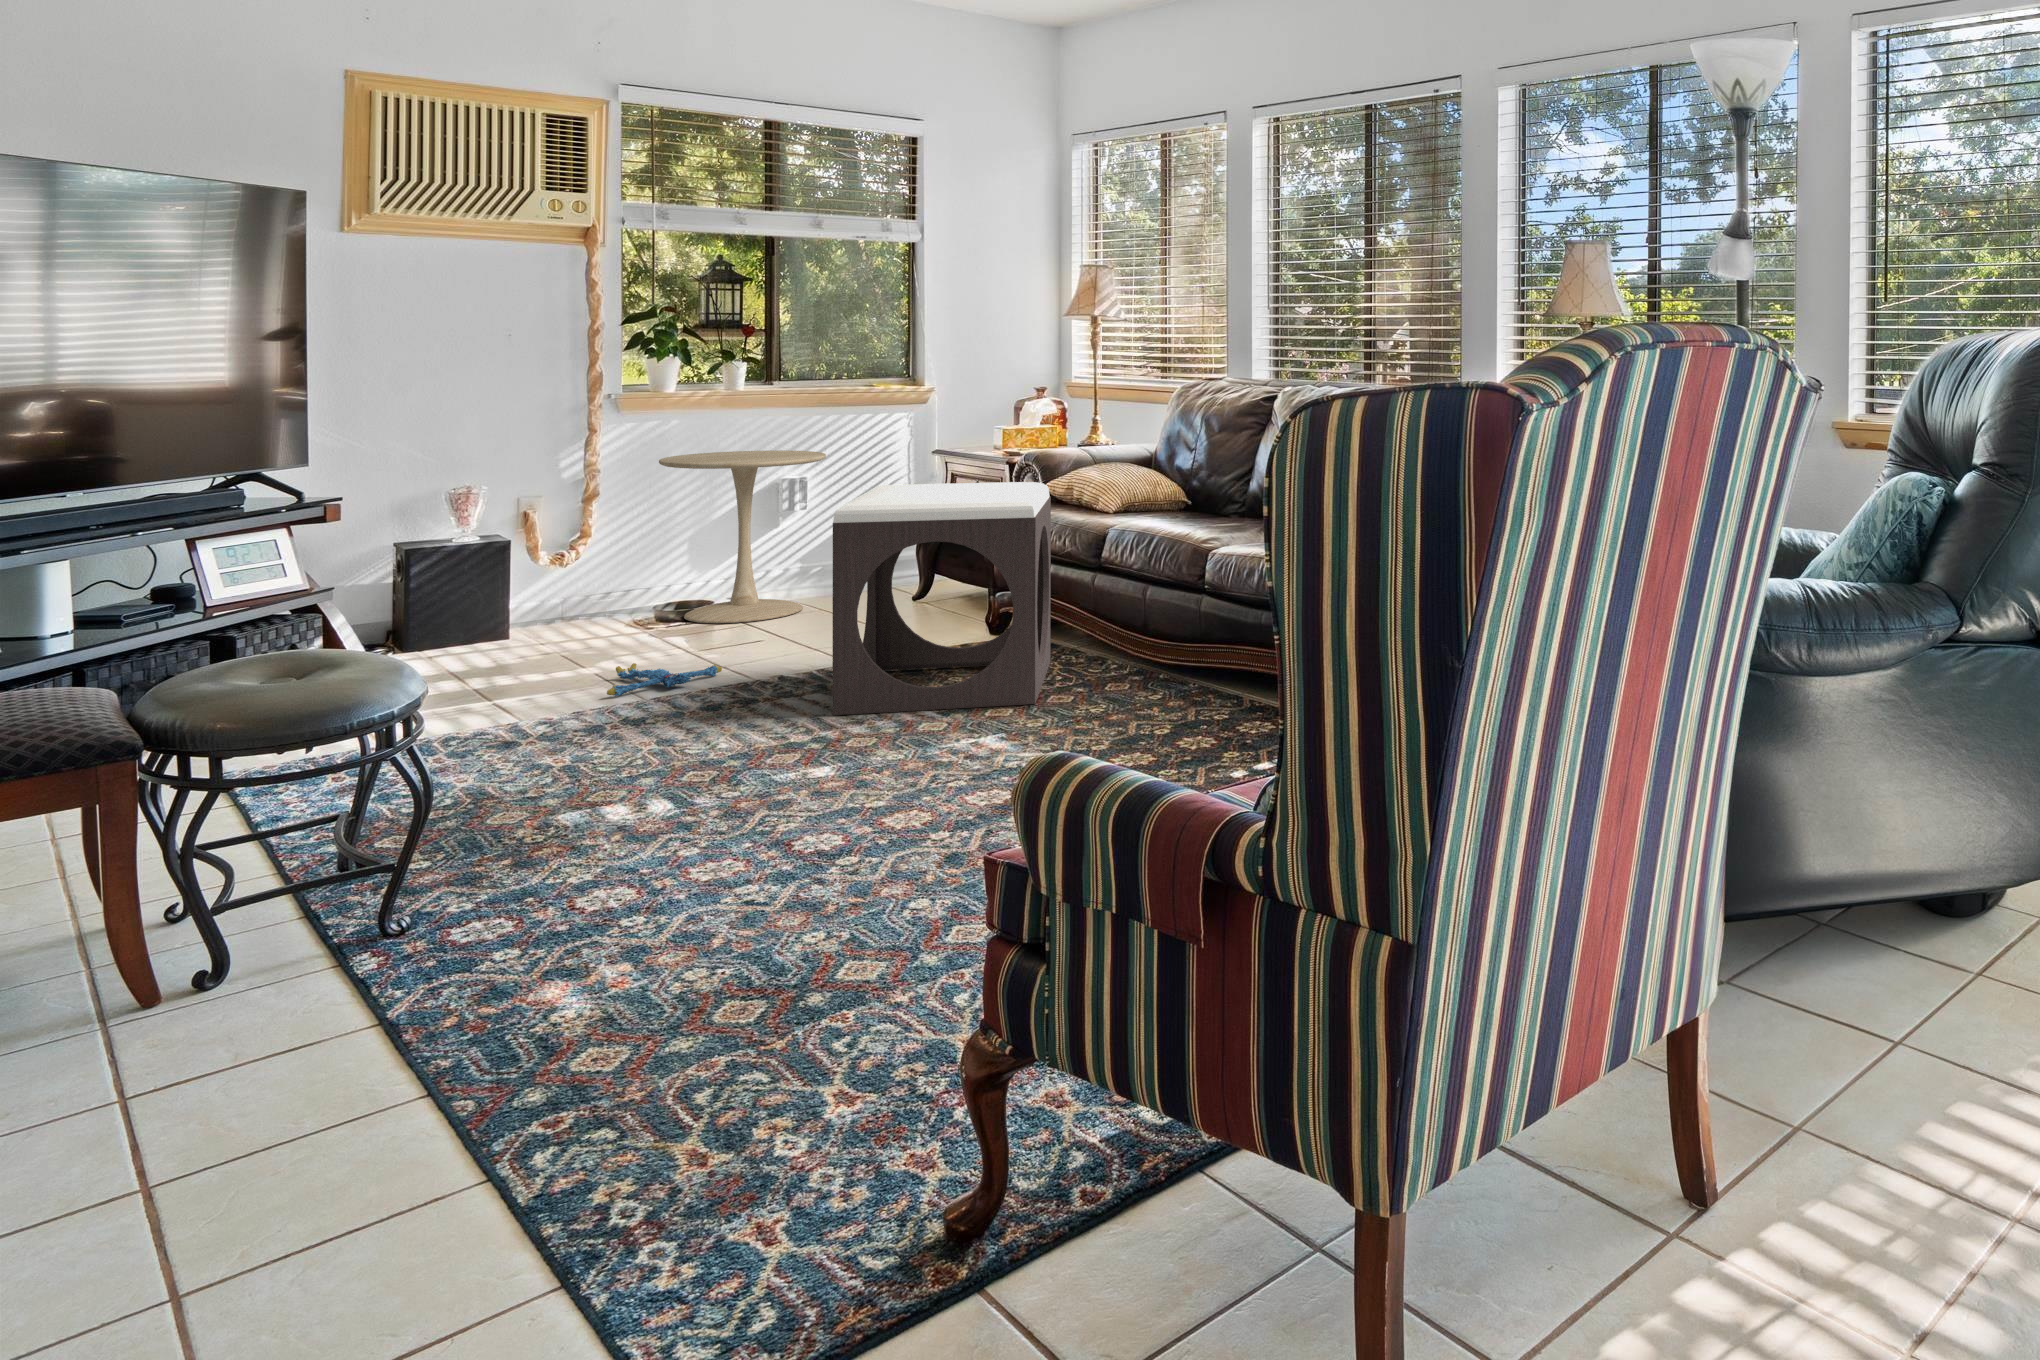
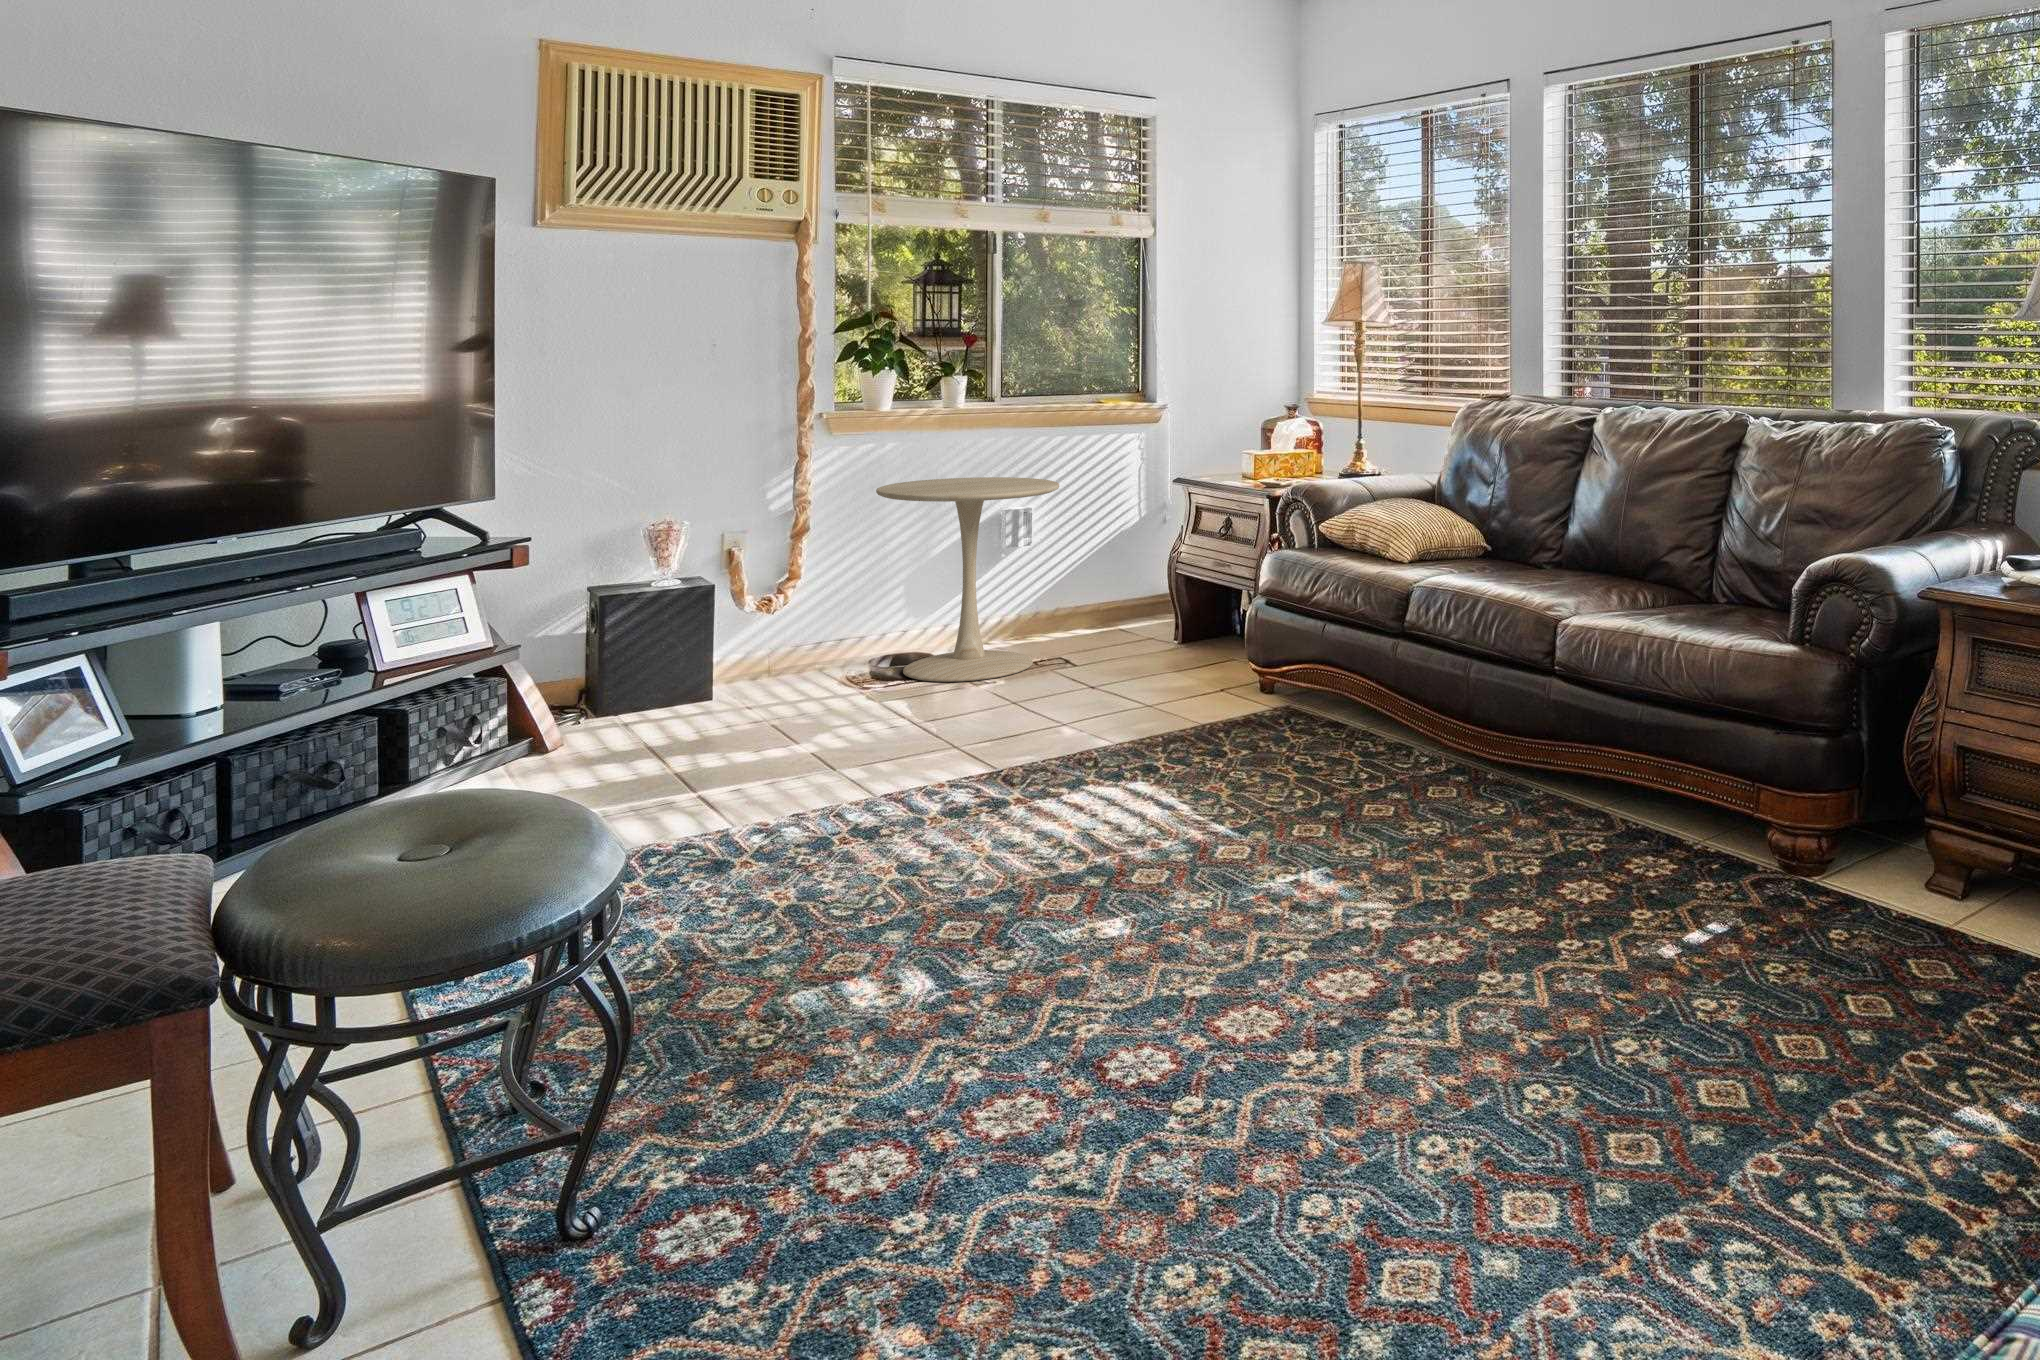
footstool: present [832,482,1051,715] -> none [1102,530,1348,828]
plush toy: present [607,663,722,696] -> none [830,742,958,789]

